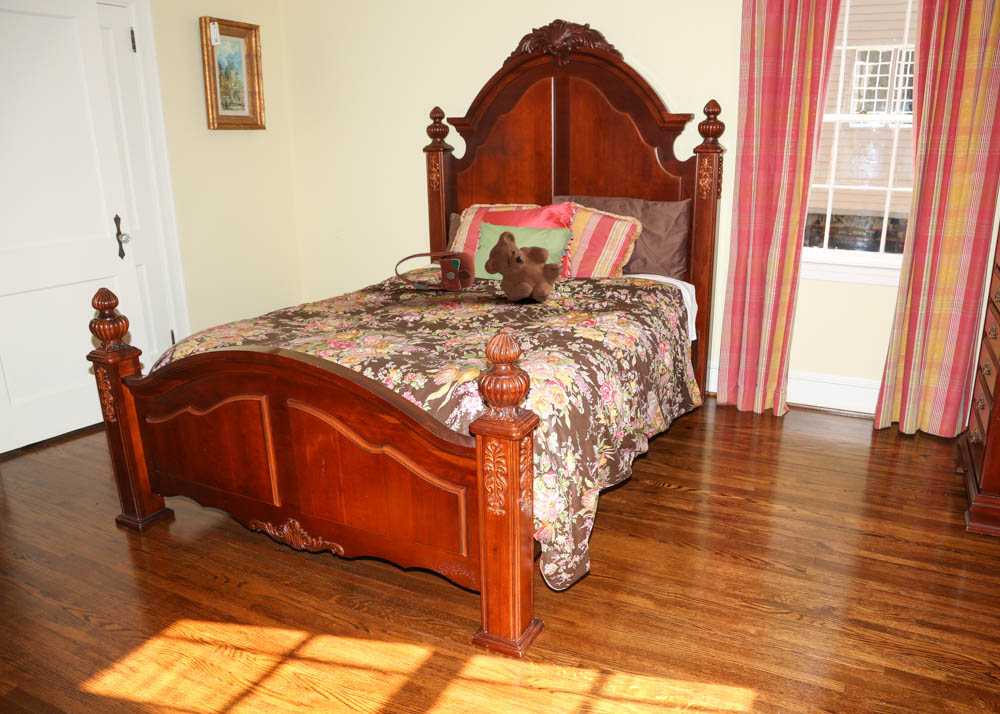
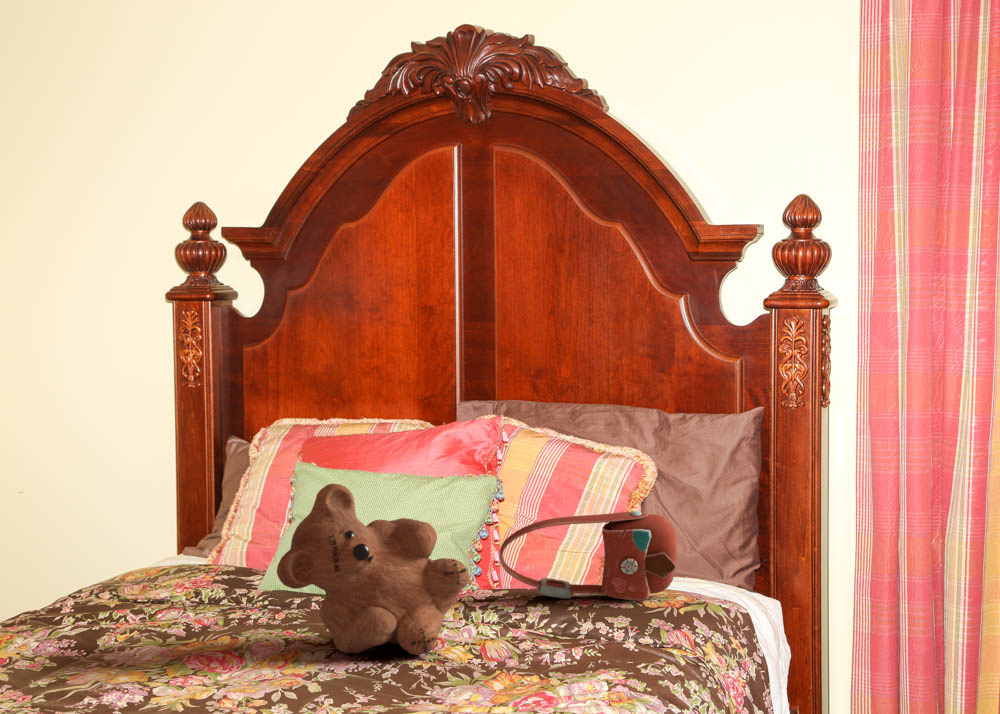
handbag: present [395,251,475,291] -> present [500,511,677,601]

